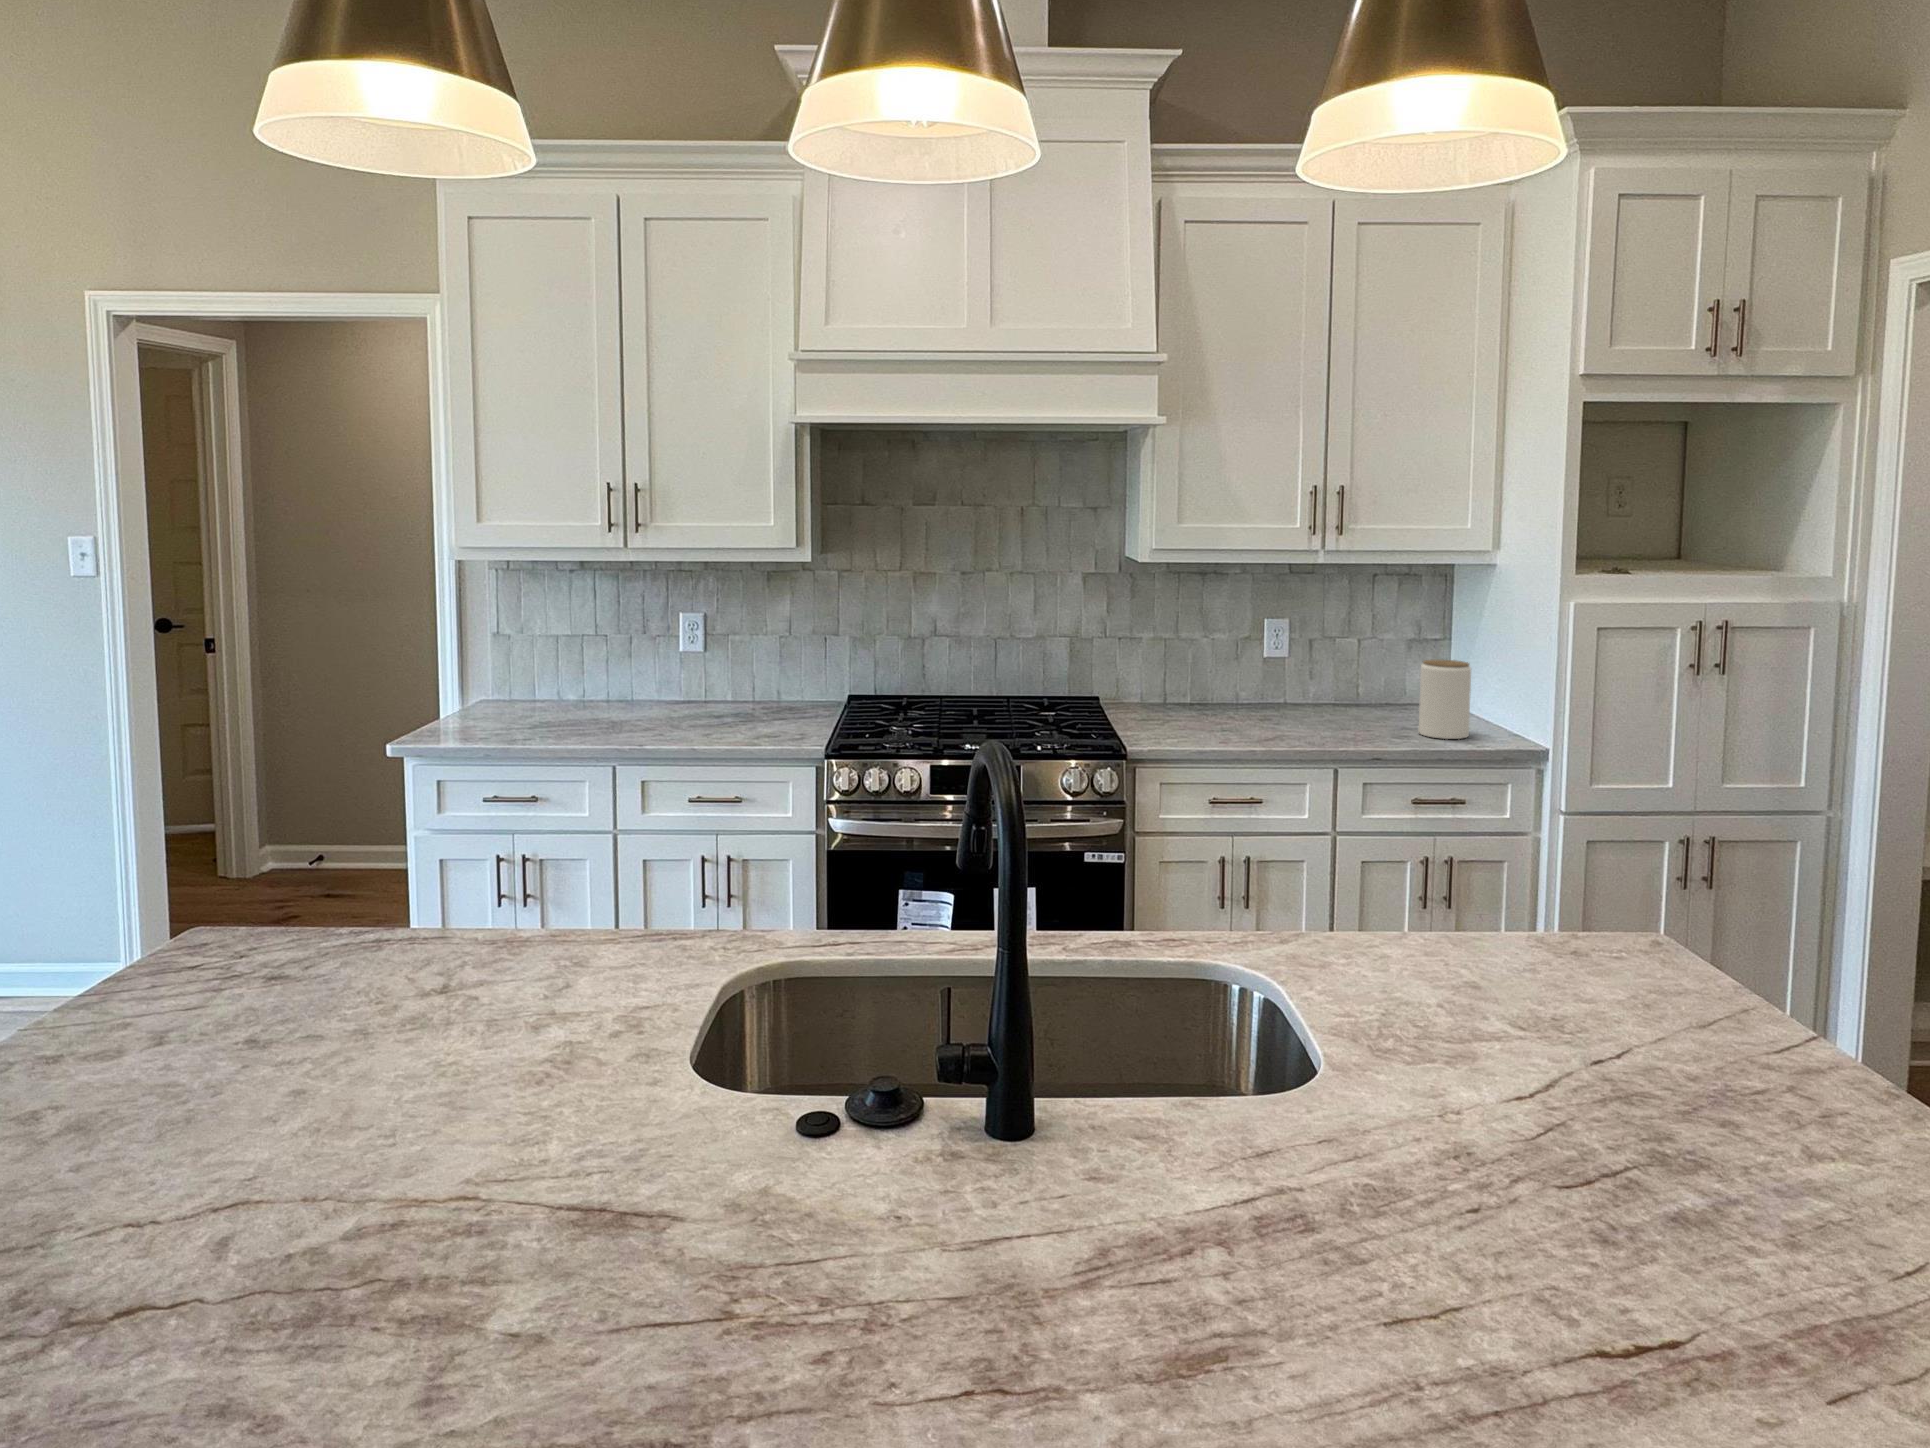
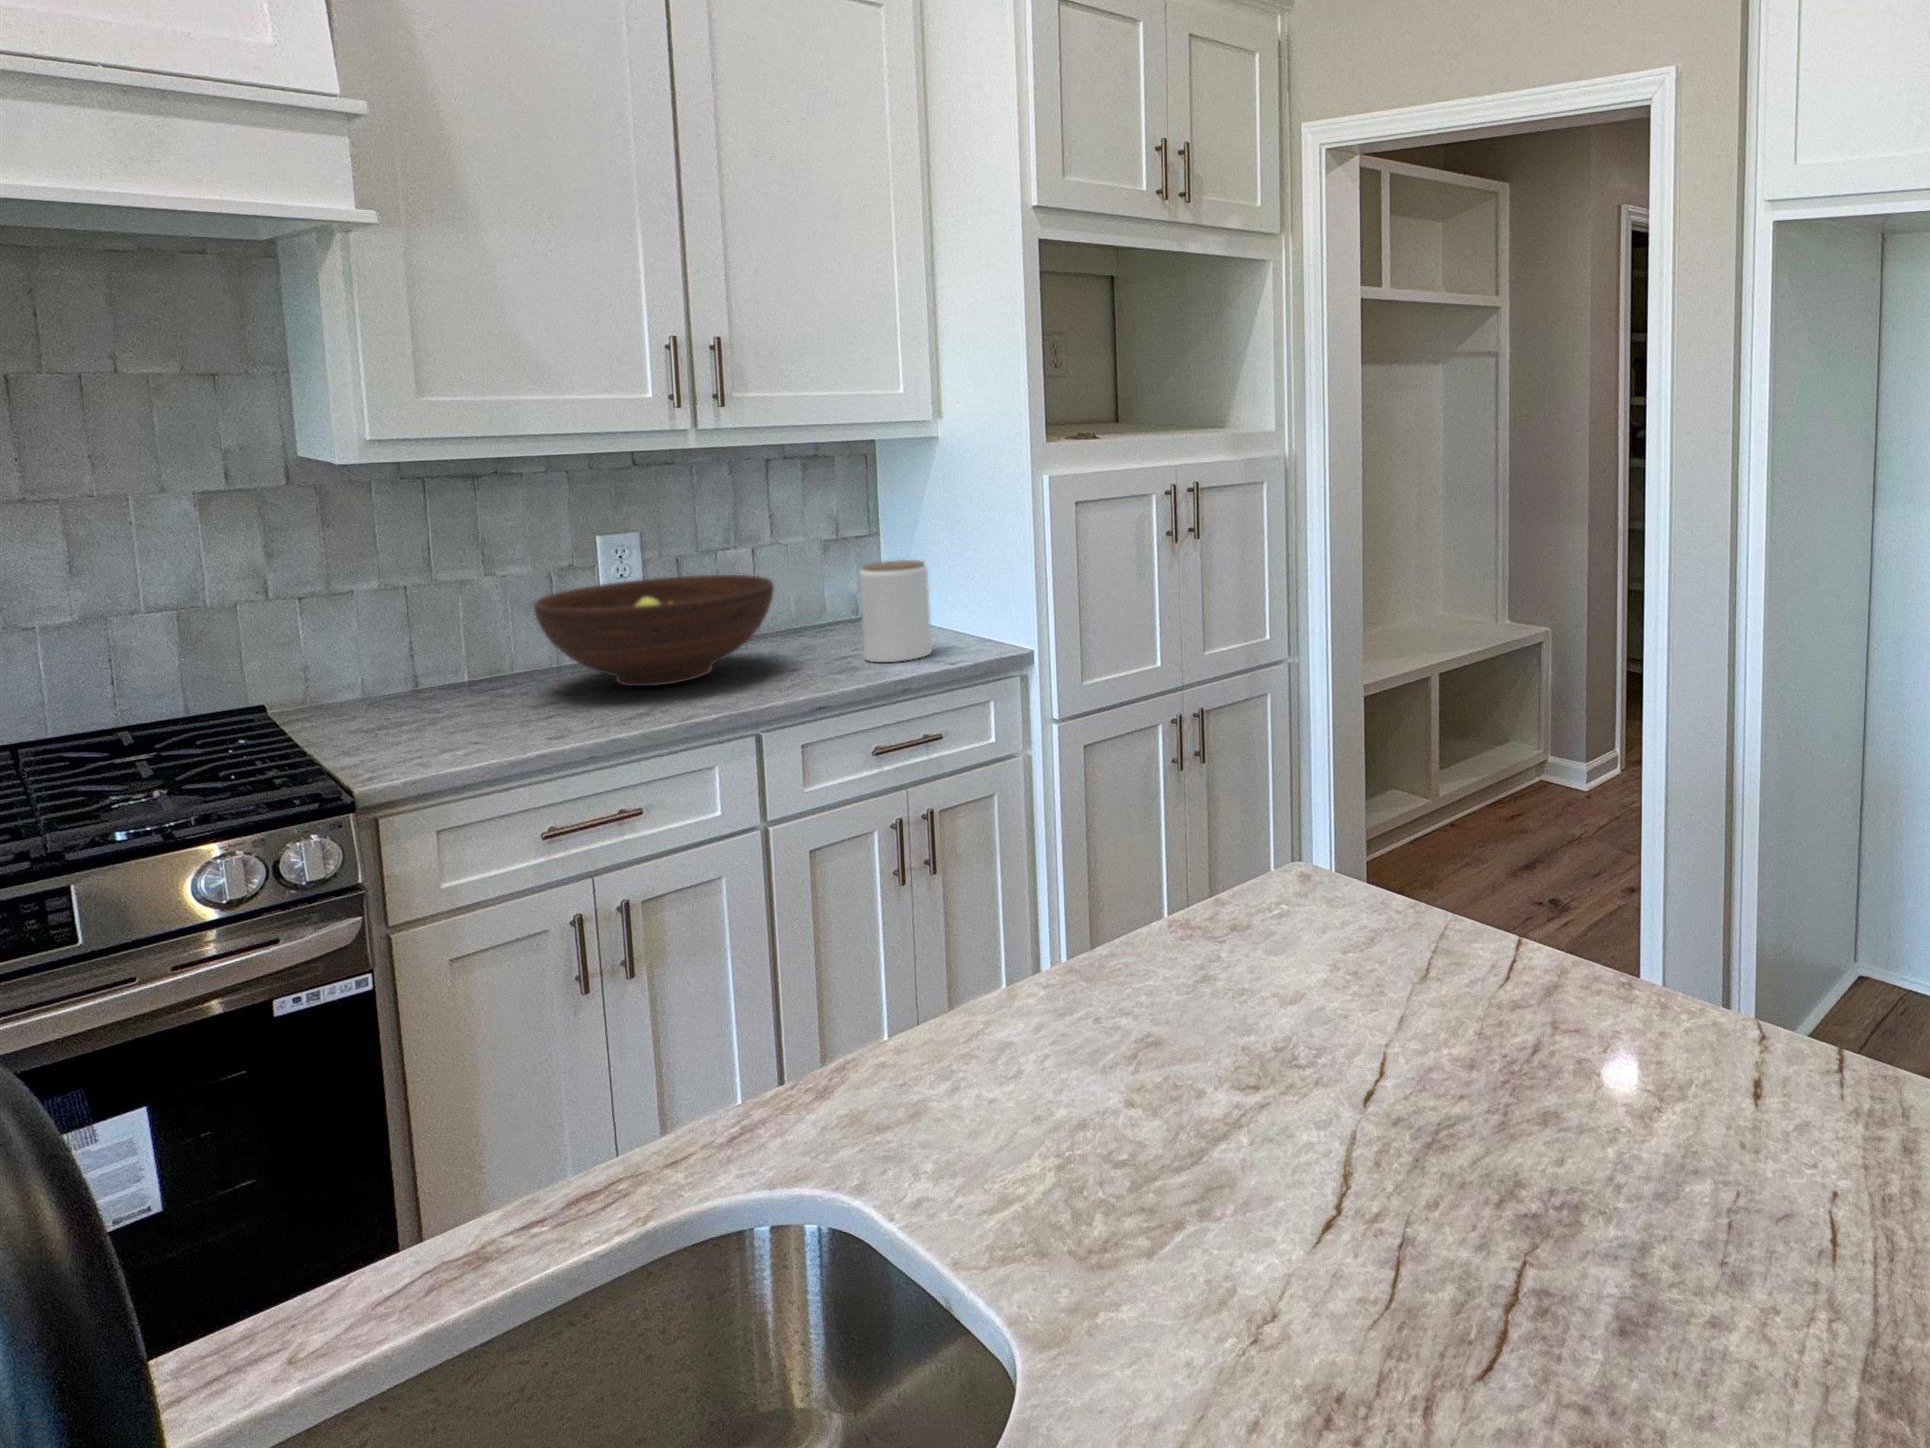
fruit bowl: none [1224,651,1362,725] -> present [534,575,774,686]

